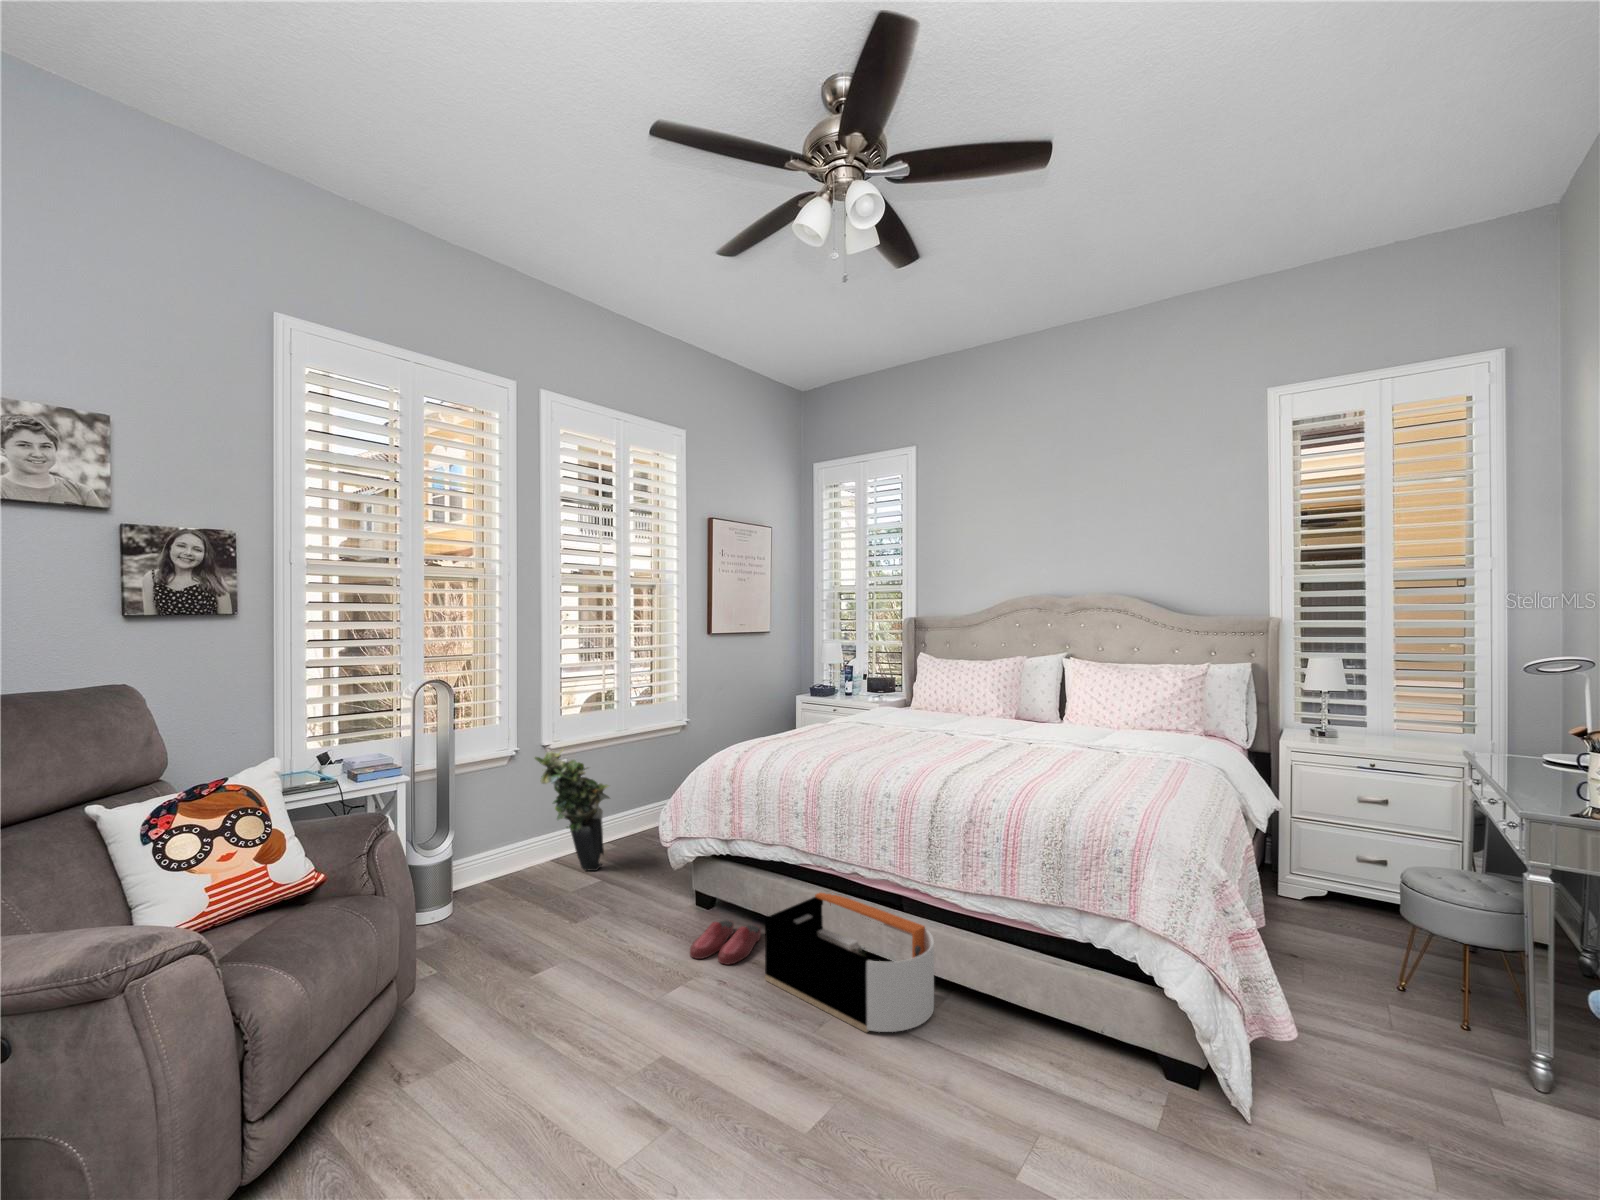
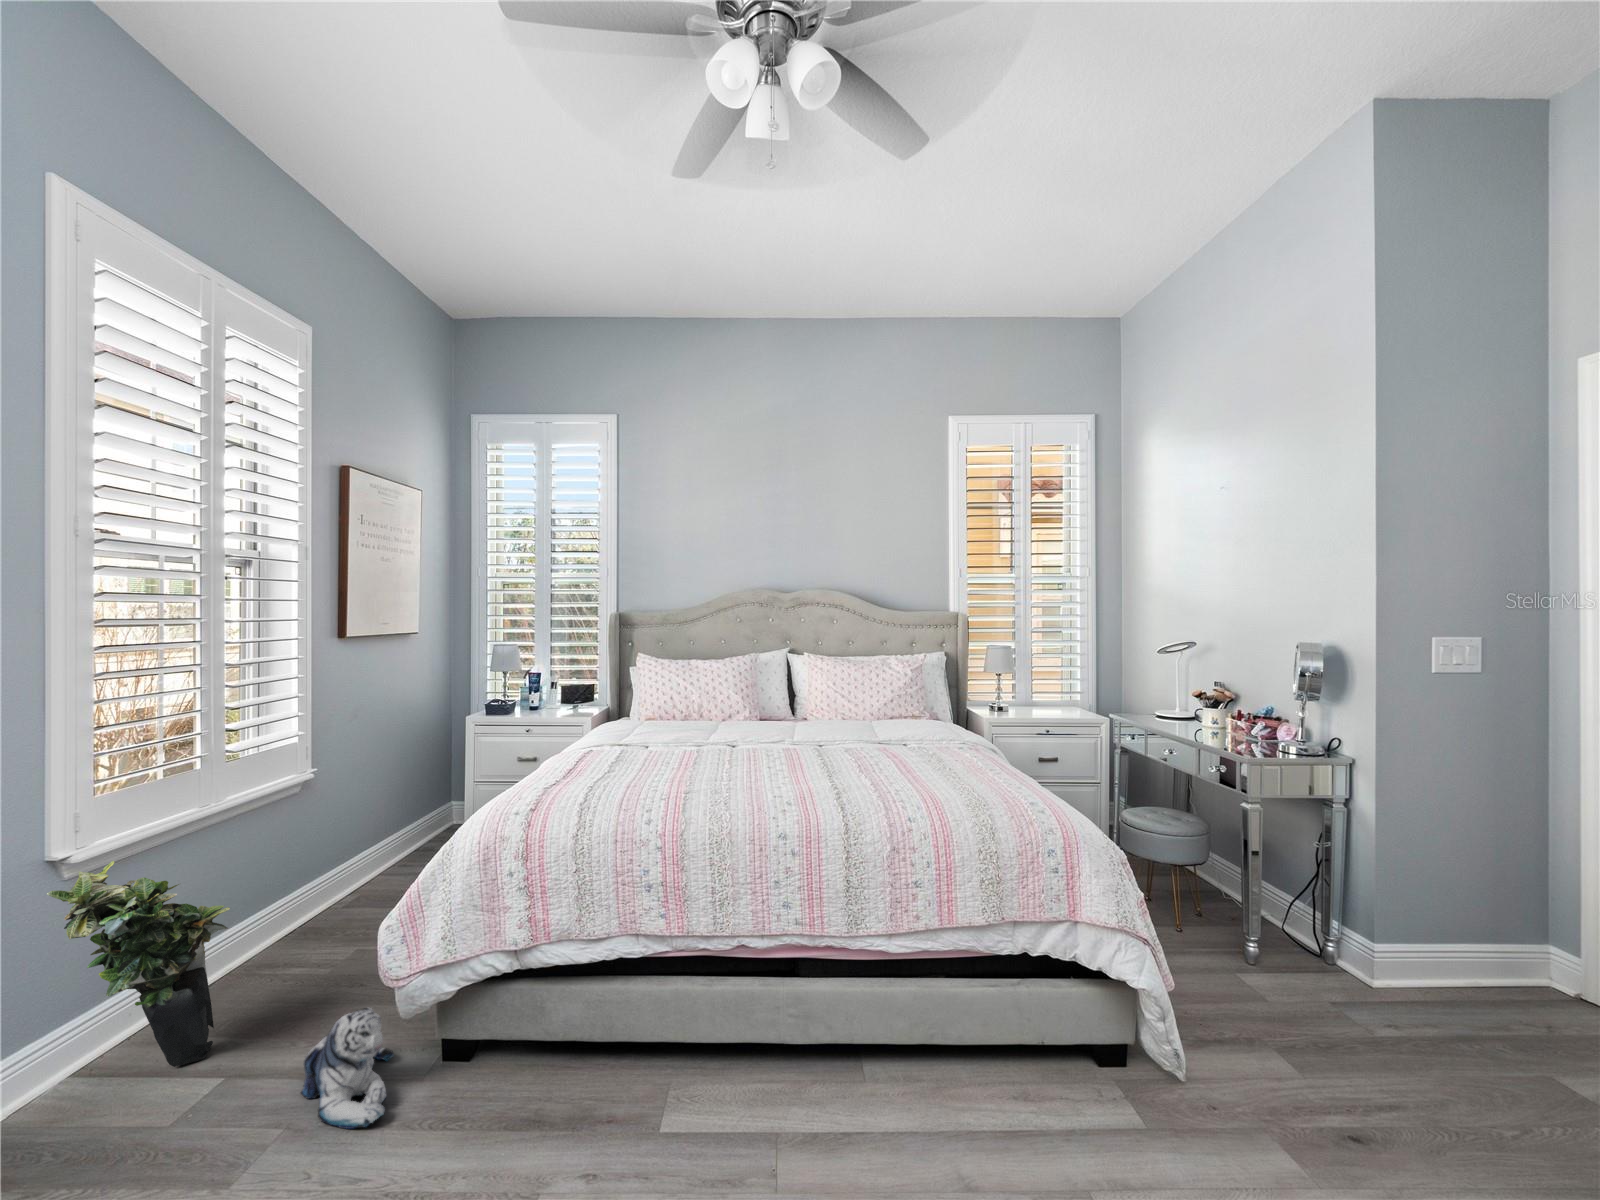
plush toy: none [622,857,672,922] -> present [301,1008,394,1129]
storage bin: present [765,893,934,1032] -> none [647,977,878,1156]
slippers: present [690,920,761,965] -> none [498,1056,593,1152]

